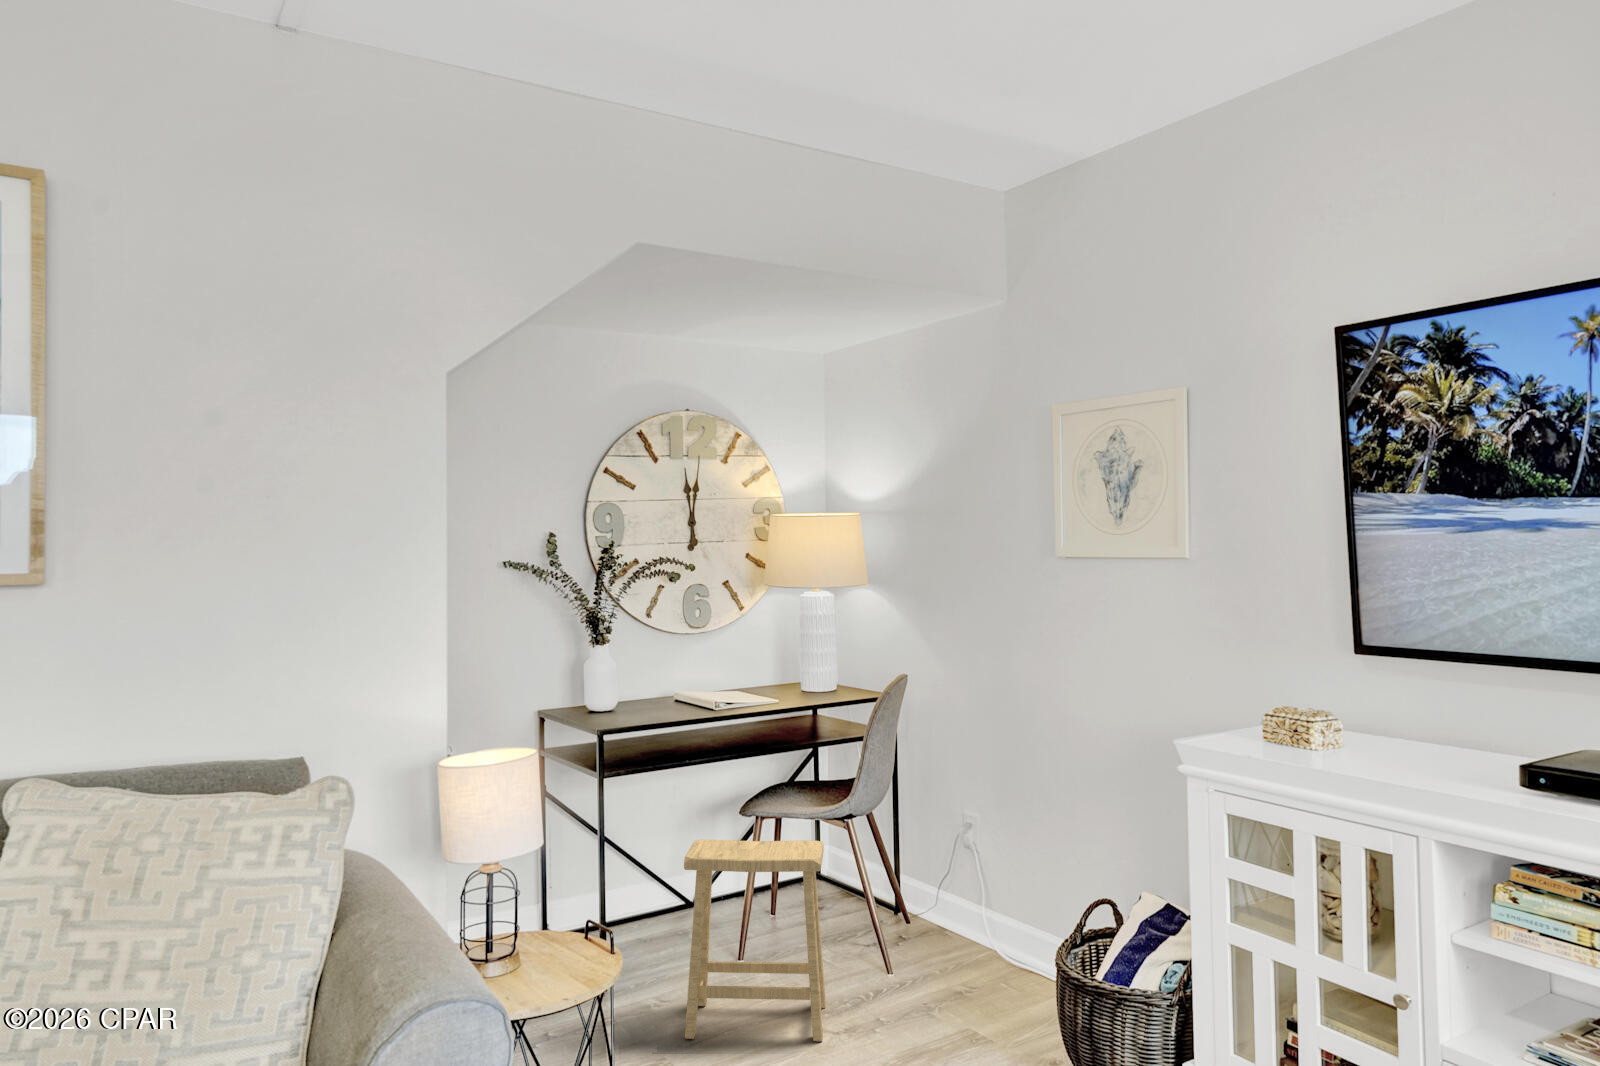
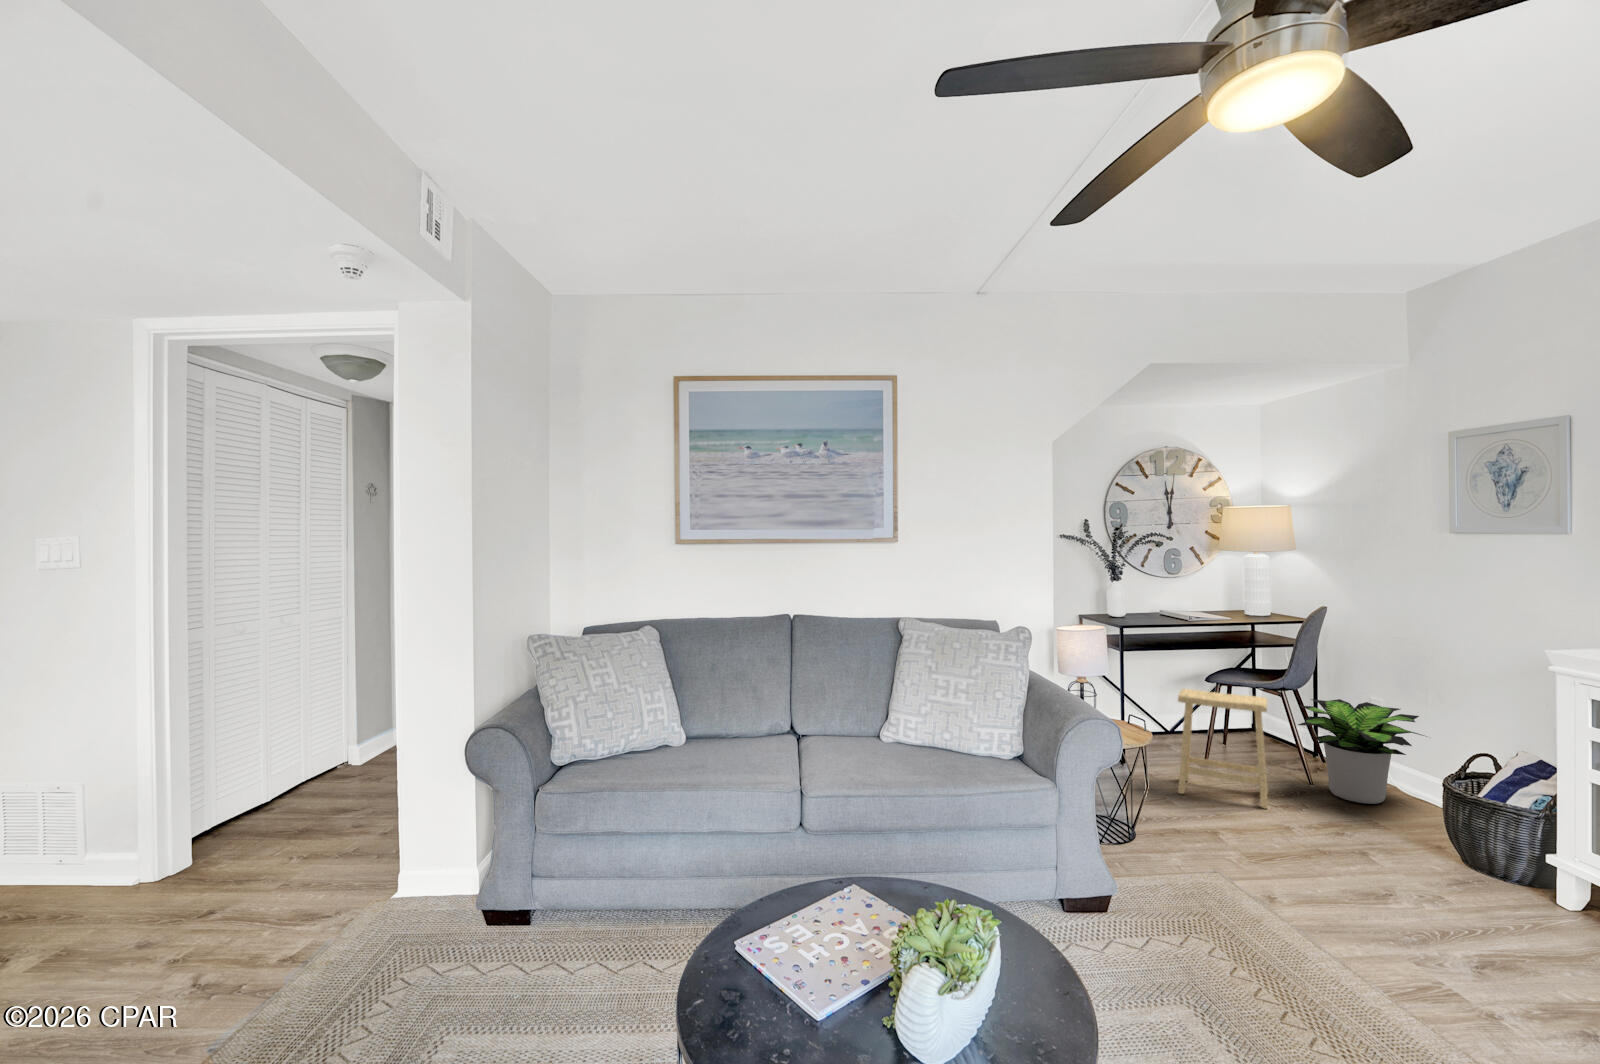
potted plant: none [866,824,1040,995] -> present [1298,699,1423,804]

